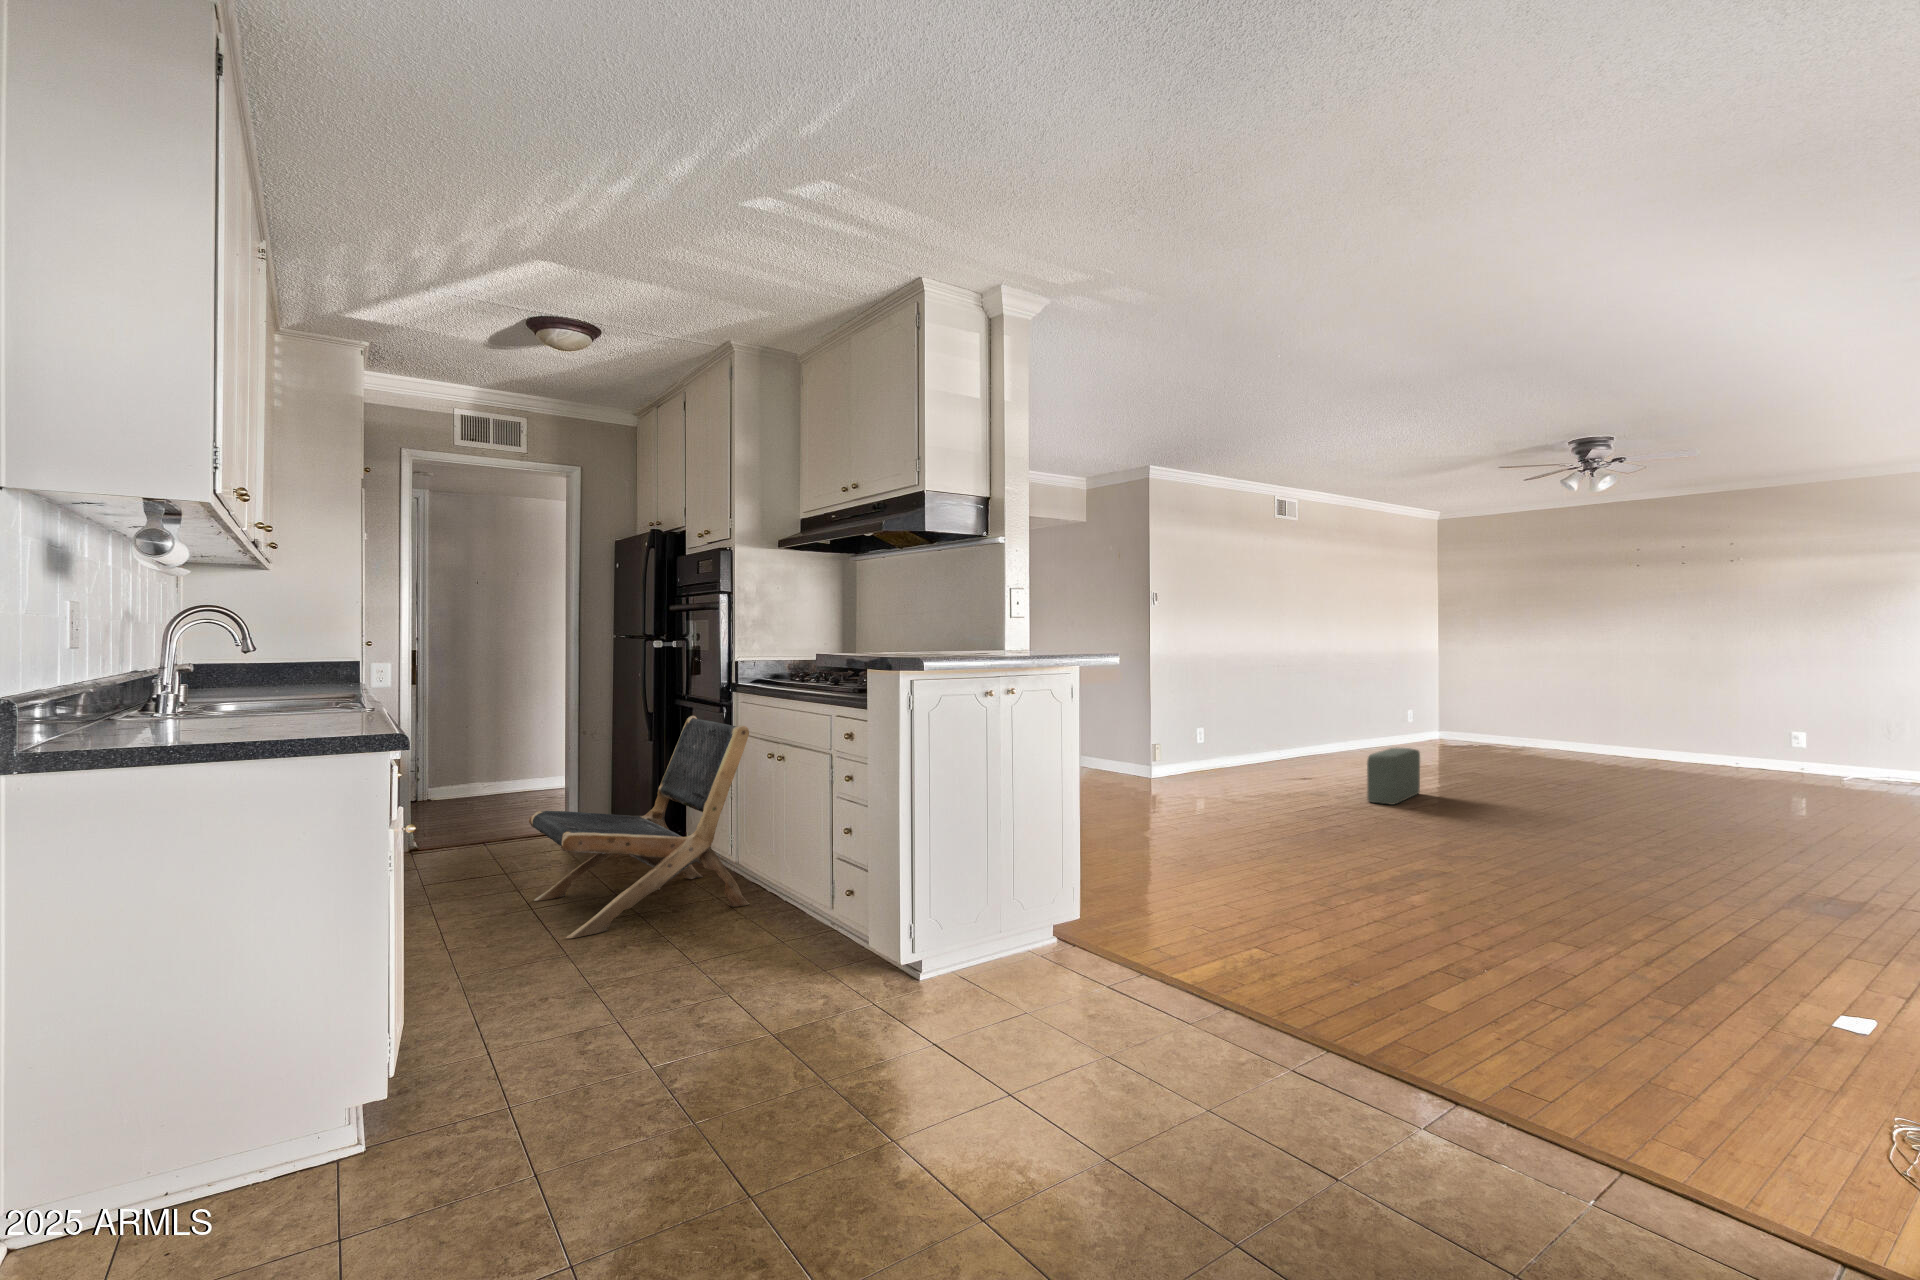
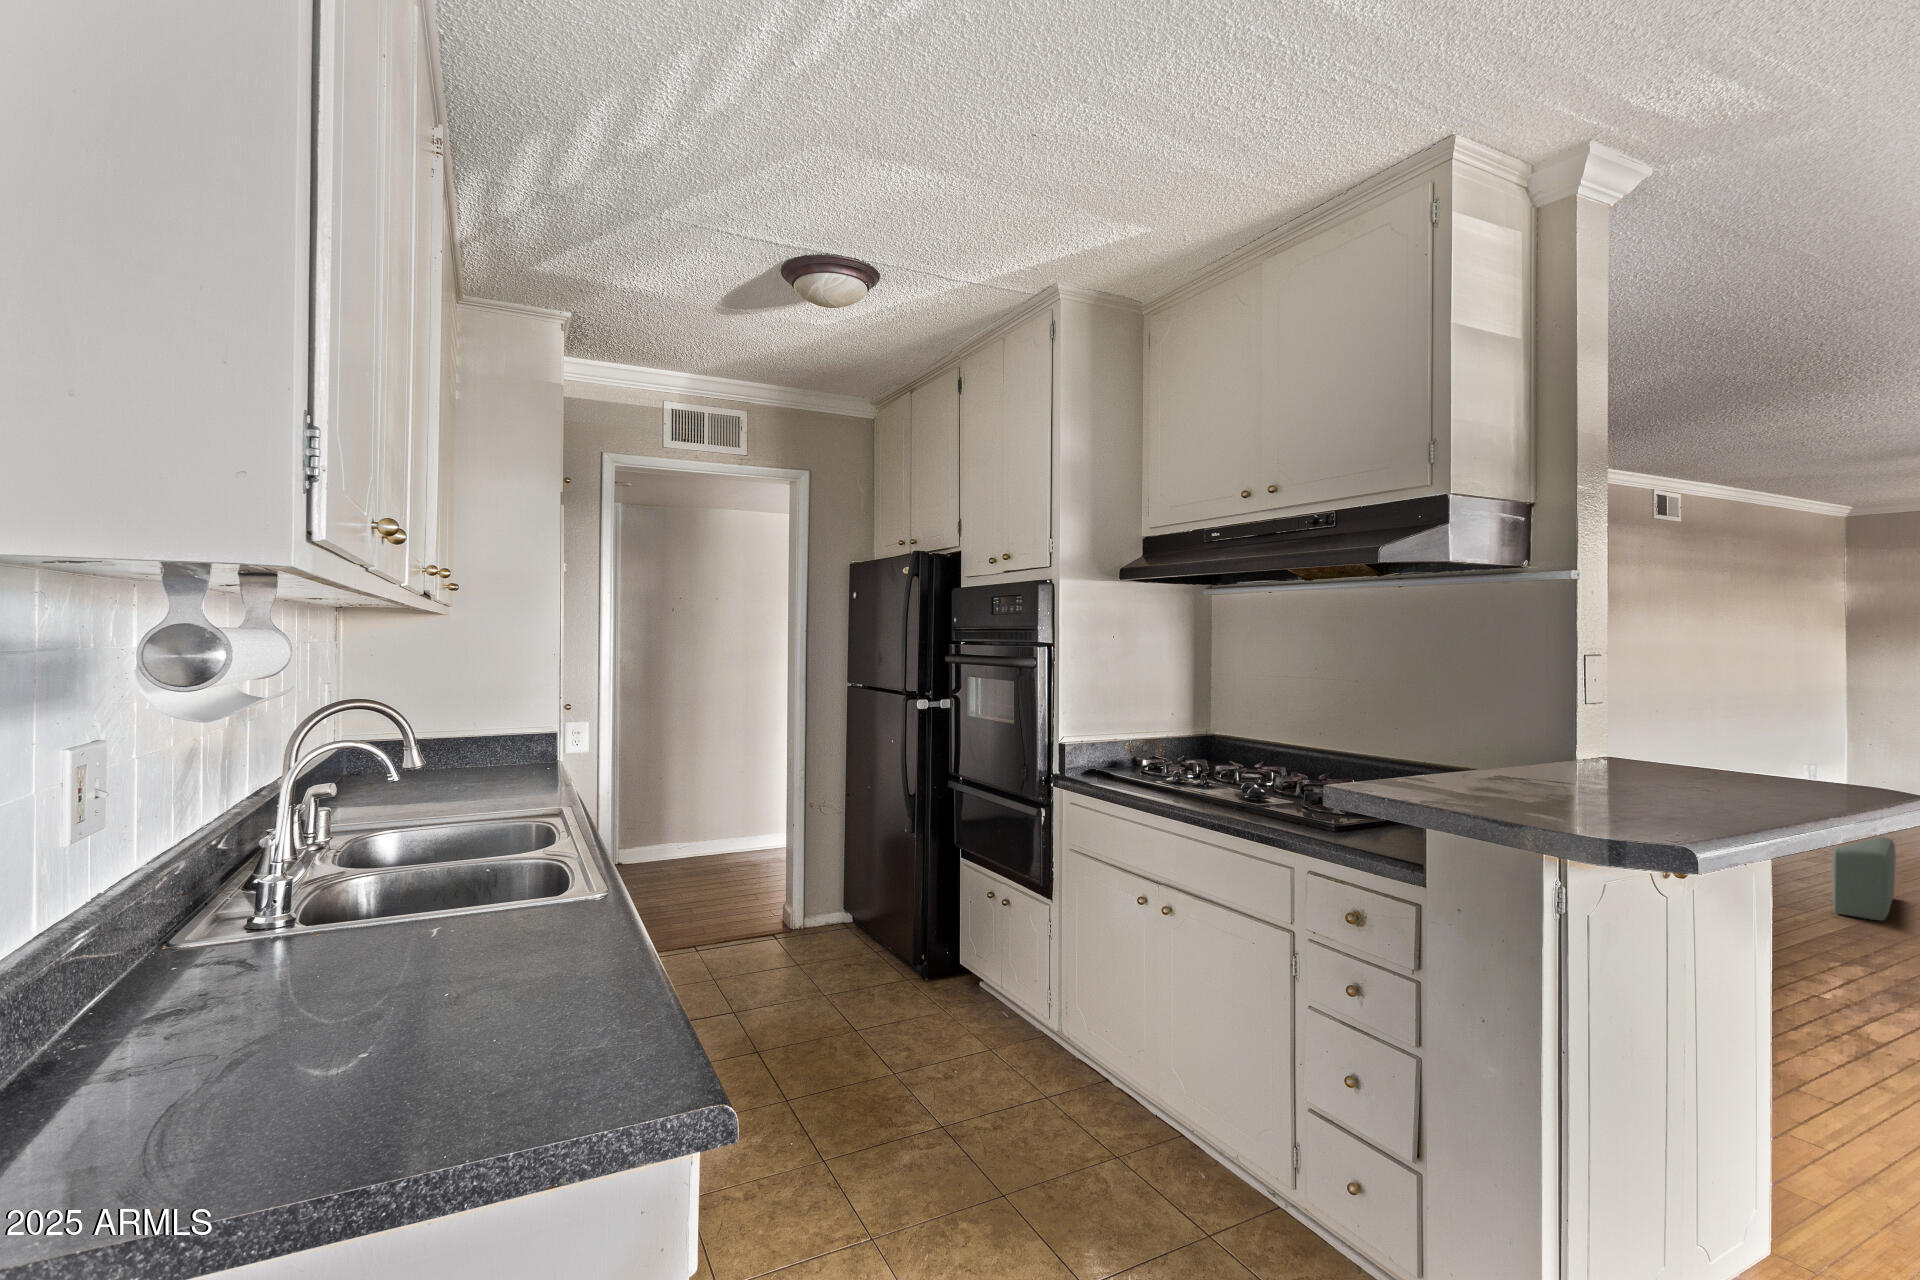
lounge chair: present [529,716,750,938] -> none [785,813,1103,1192]

